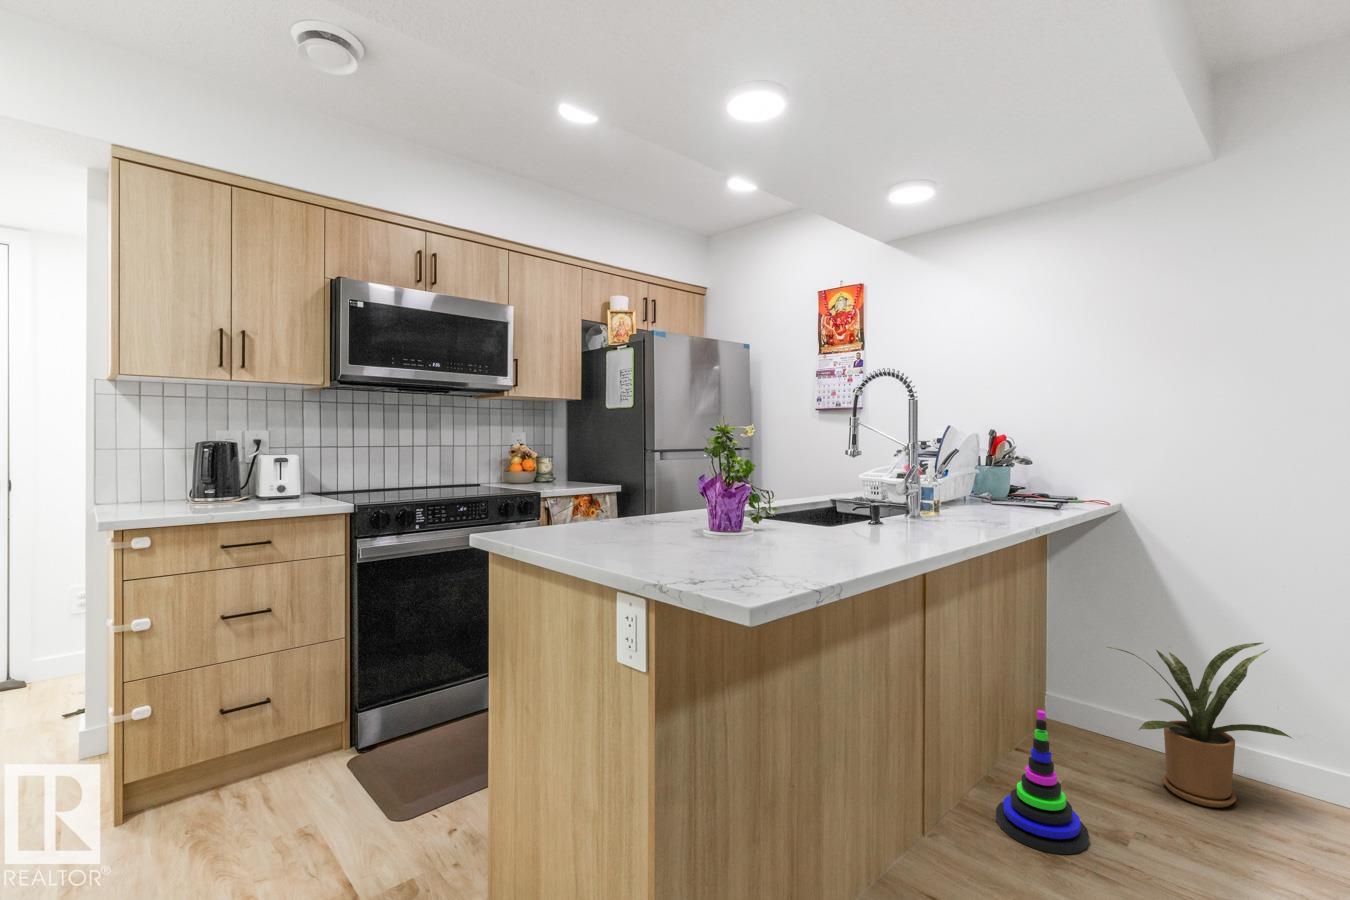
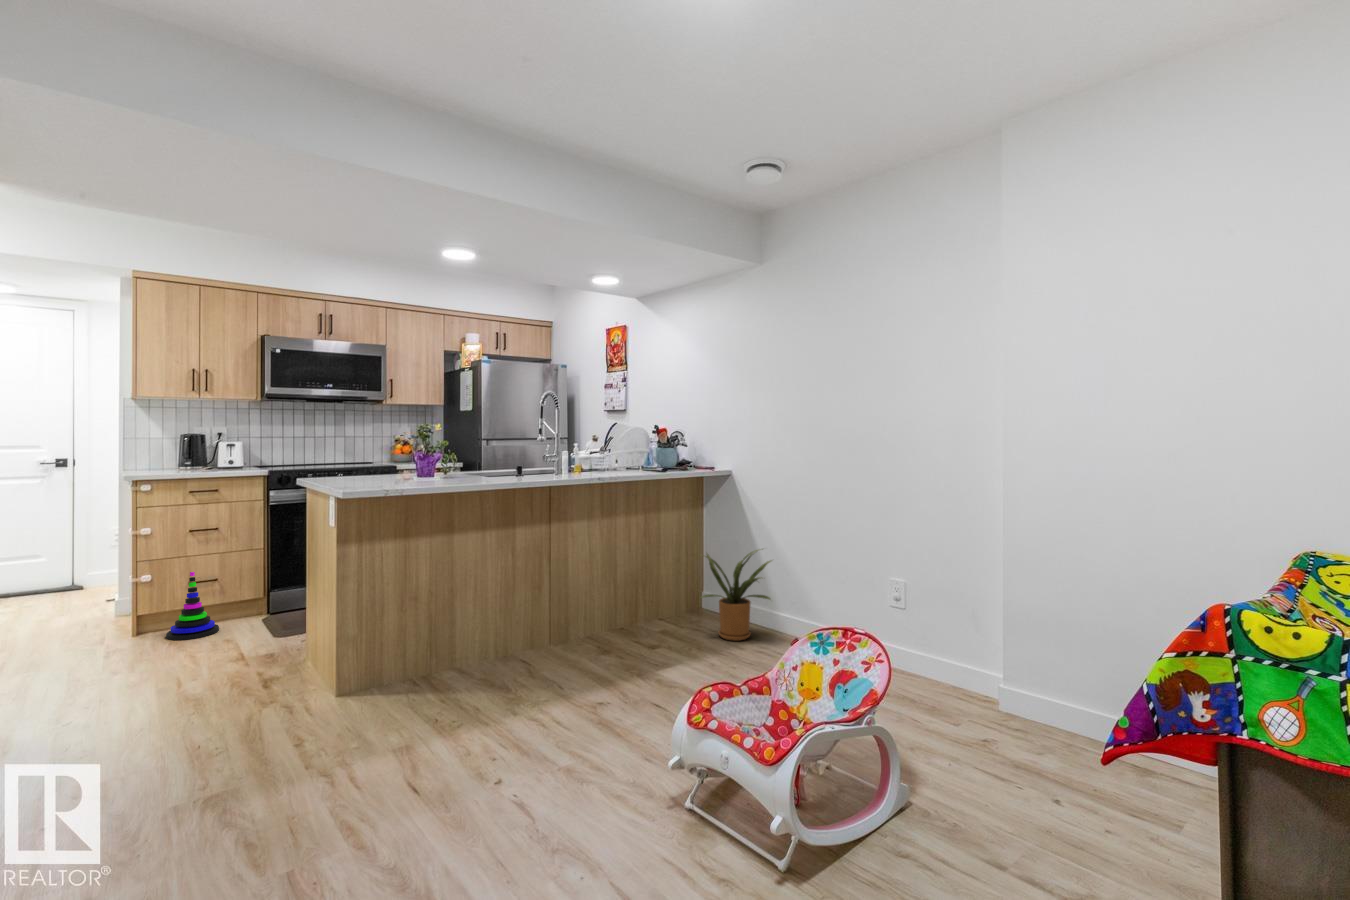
stacking toy: present [996,710,1089,854] -> present [166,572,219,640]

